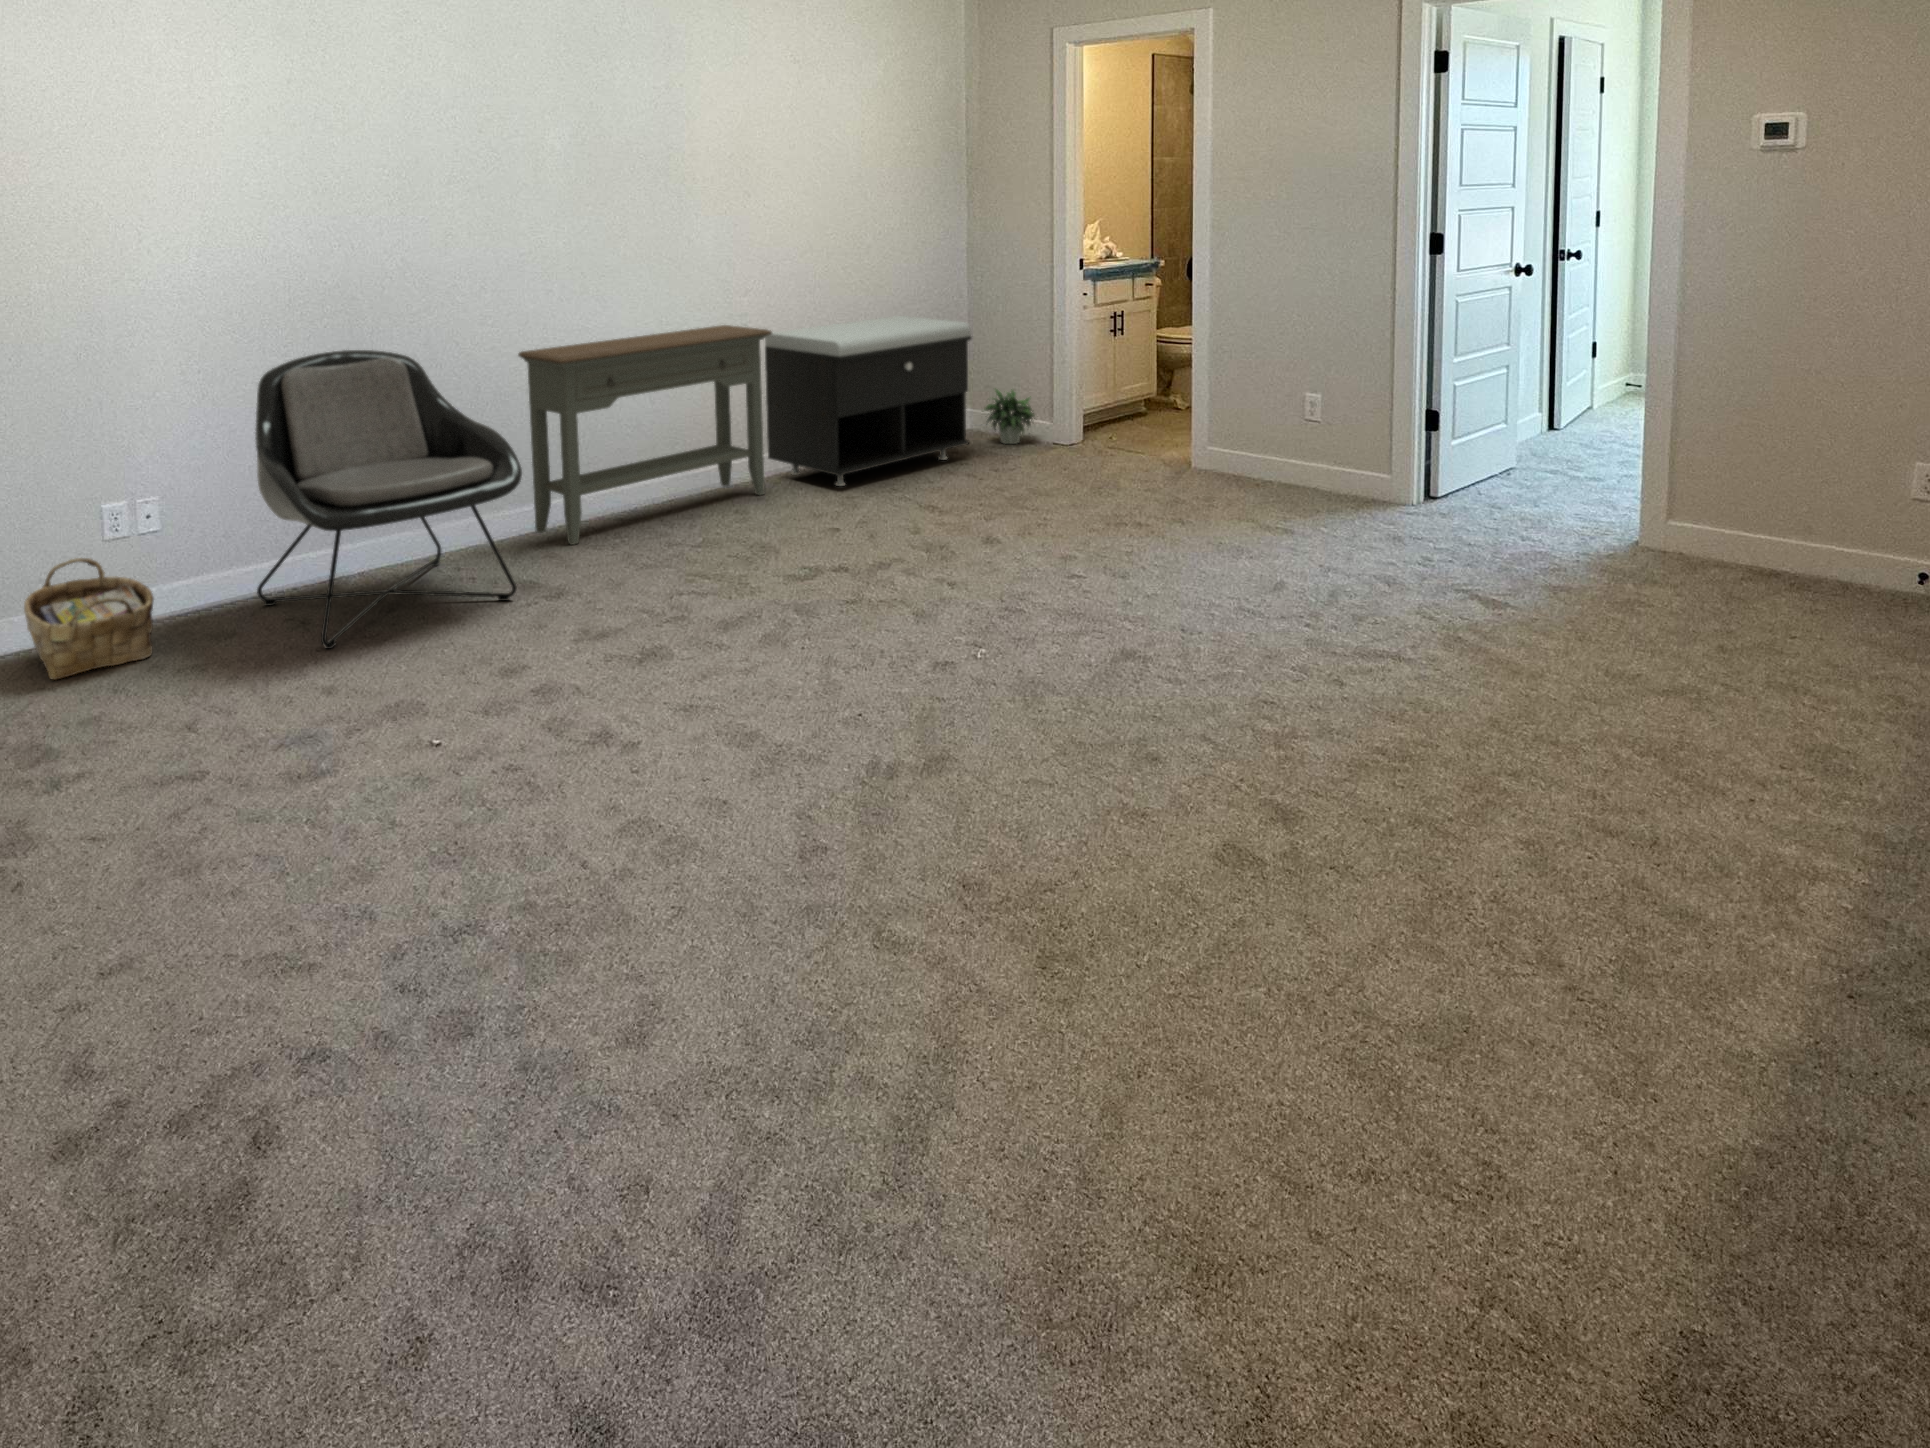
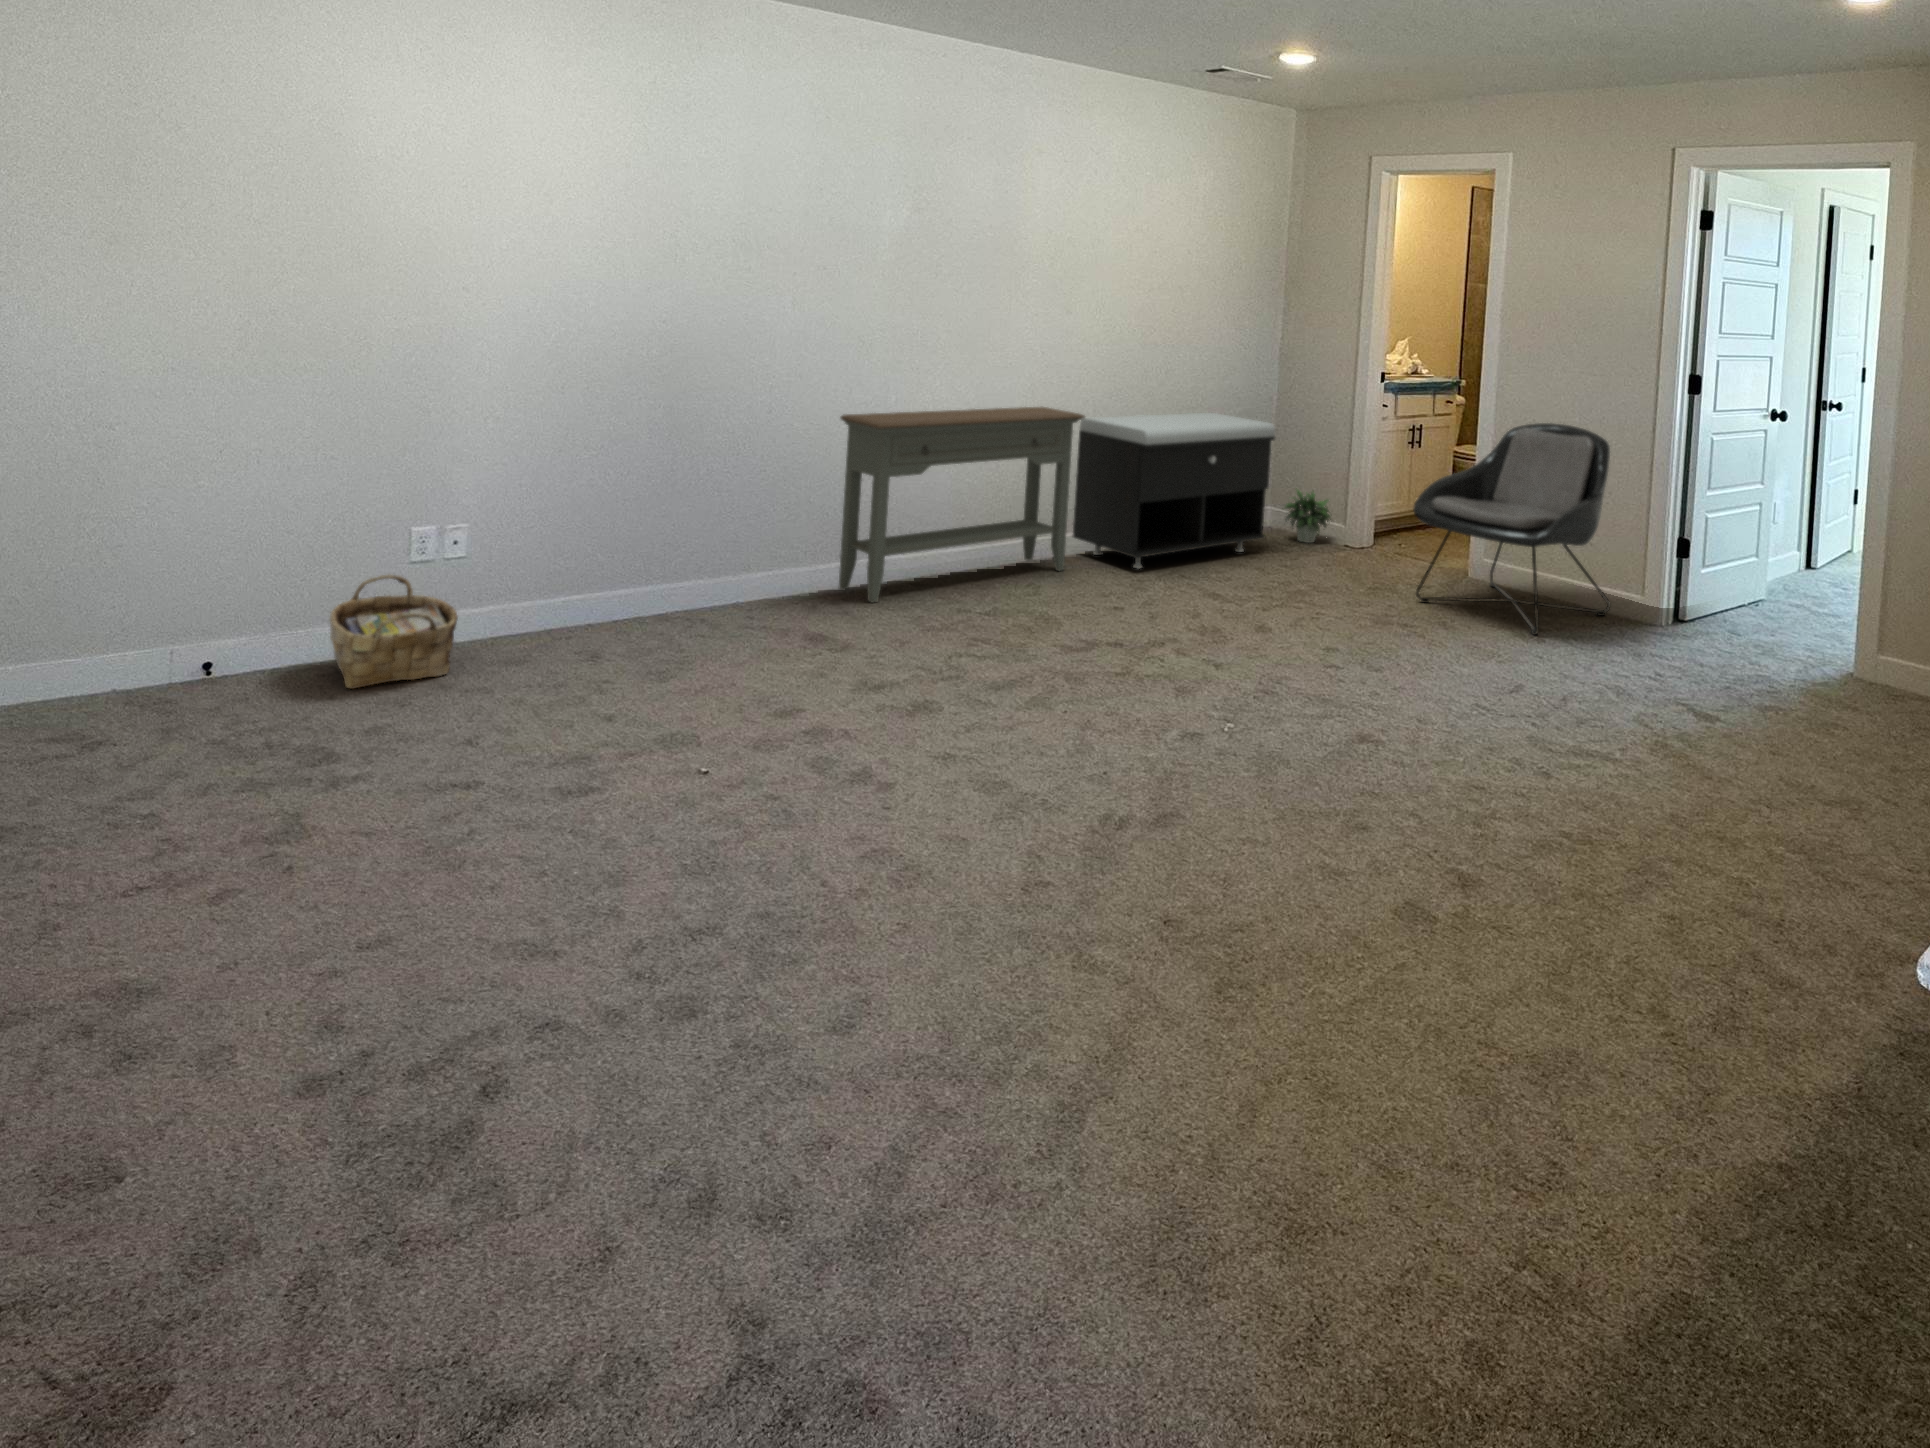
lounge chair: present [255,350,522,649] -> present [1413,423,1610,635]

